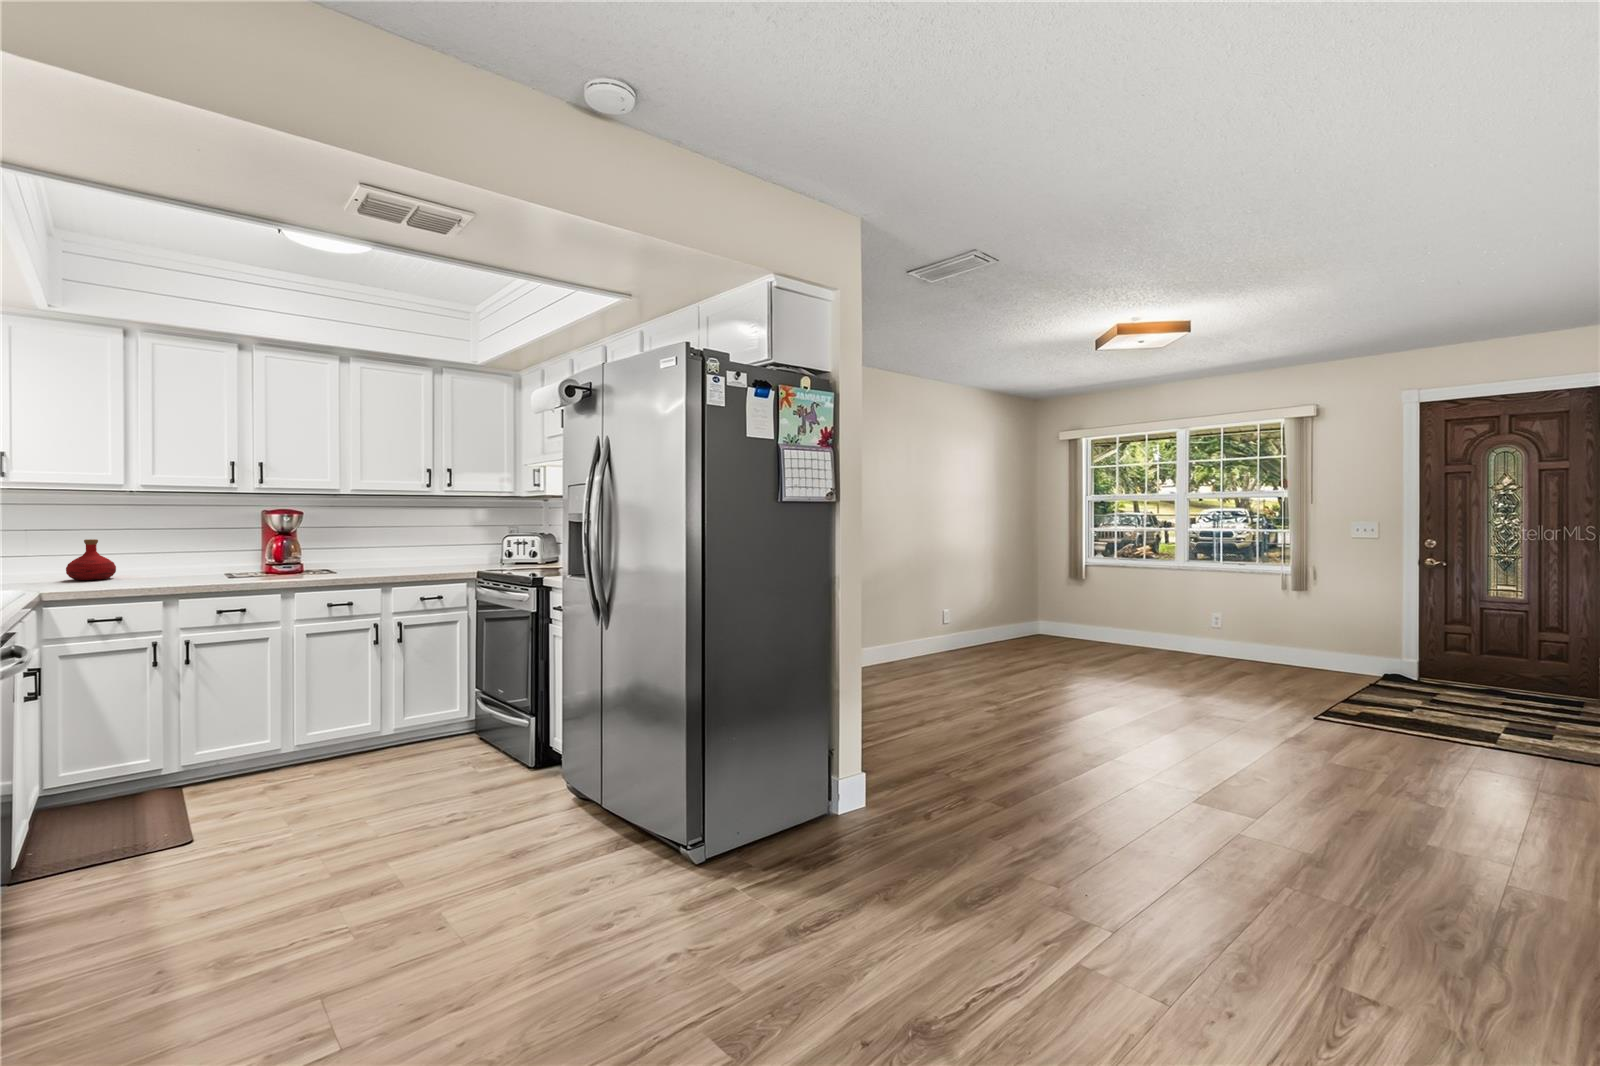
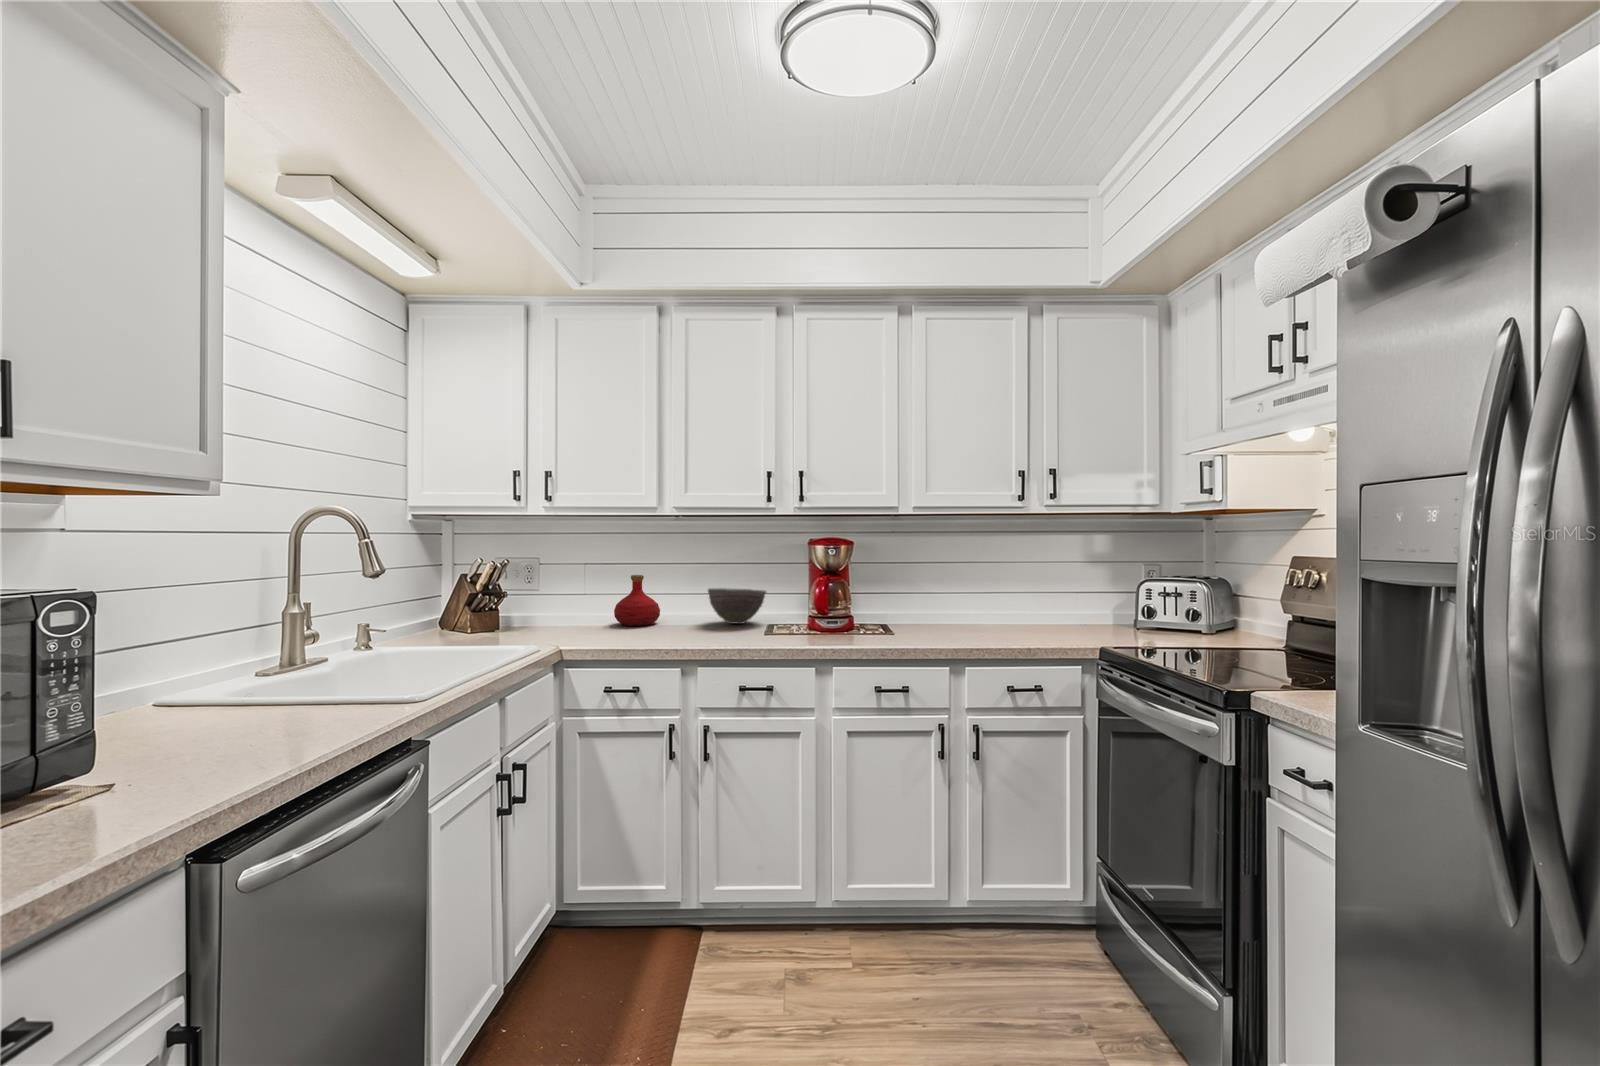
bowl: none [167,548,225,575] -> present [708,588,766,624]

